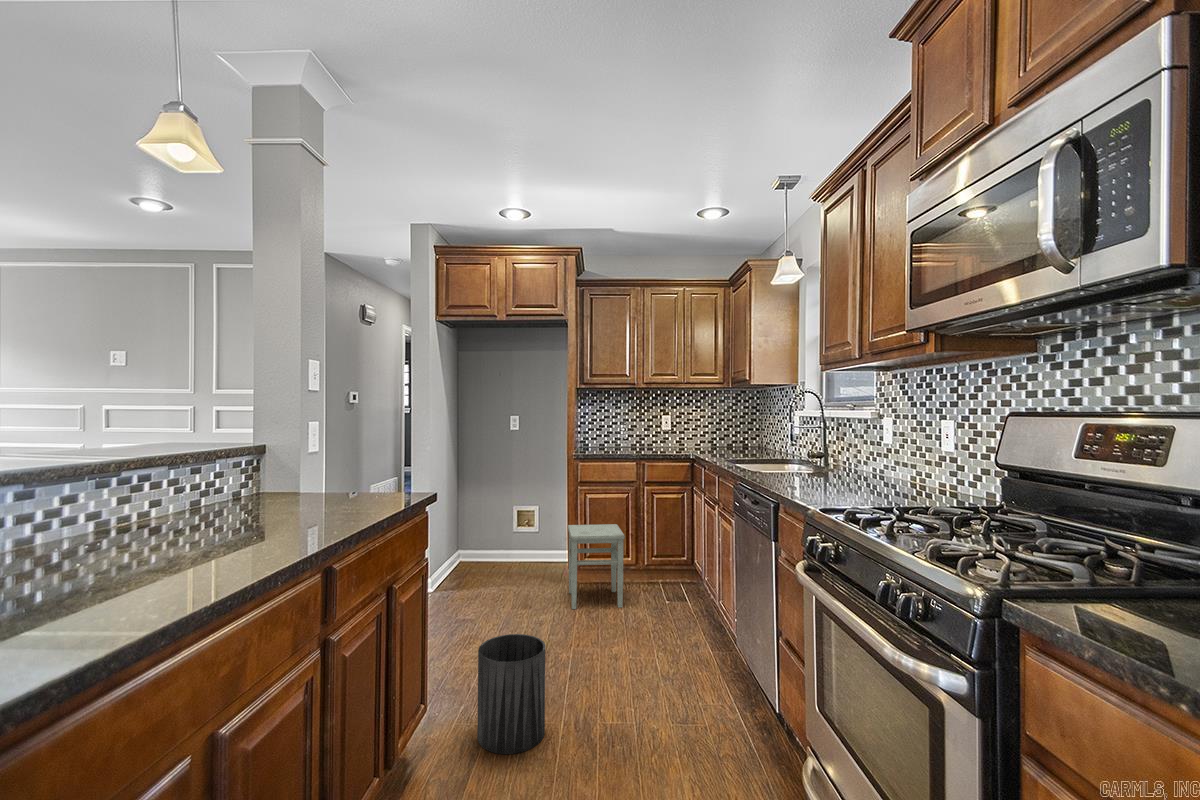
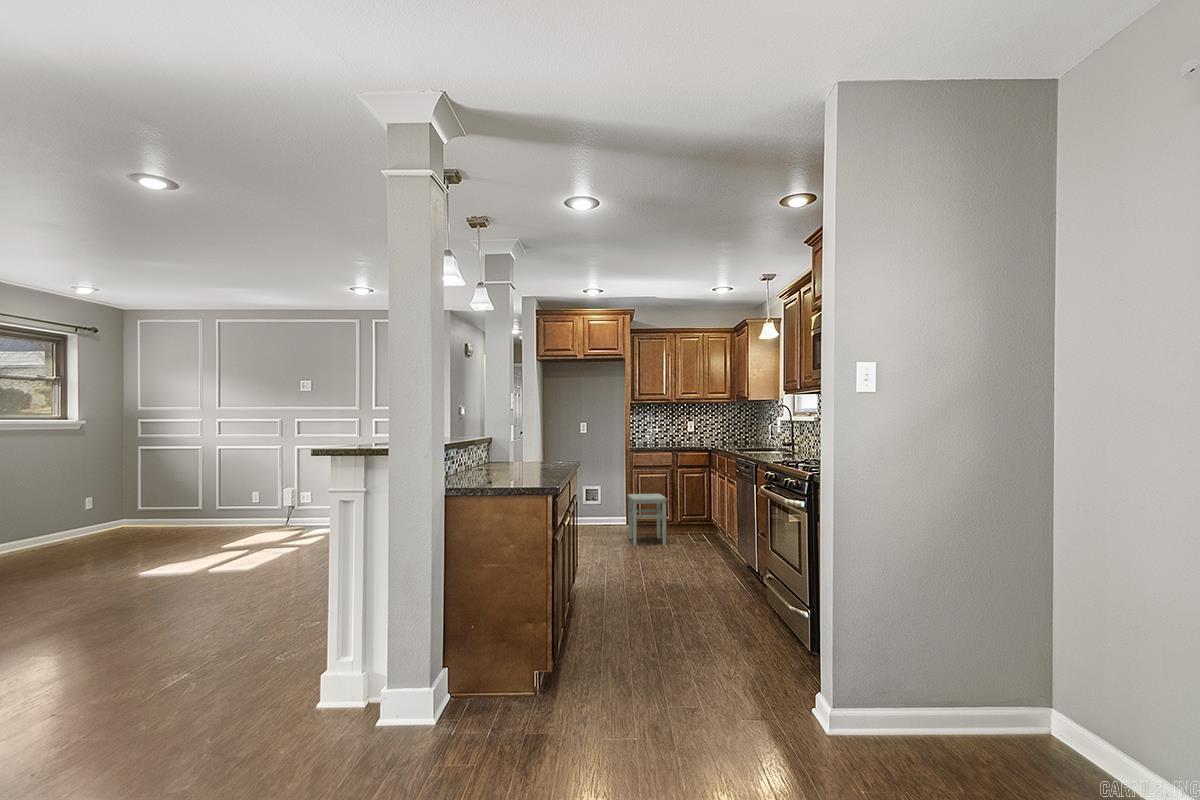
trash can: present [477,634,545,754] -> none [600,538,635,593]

